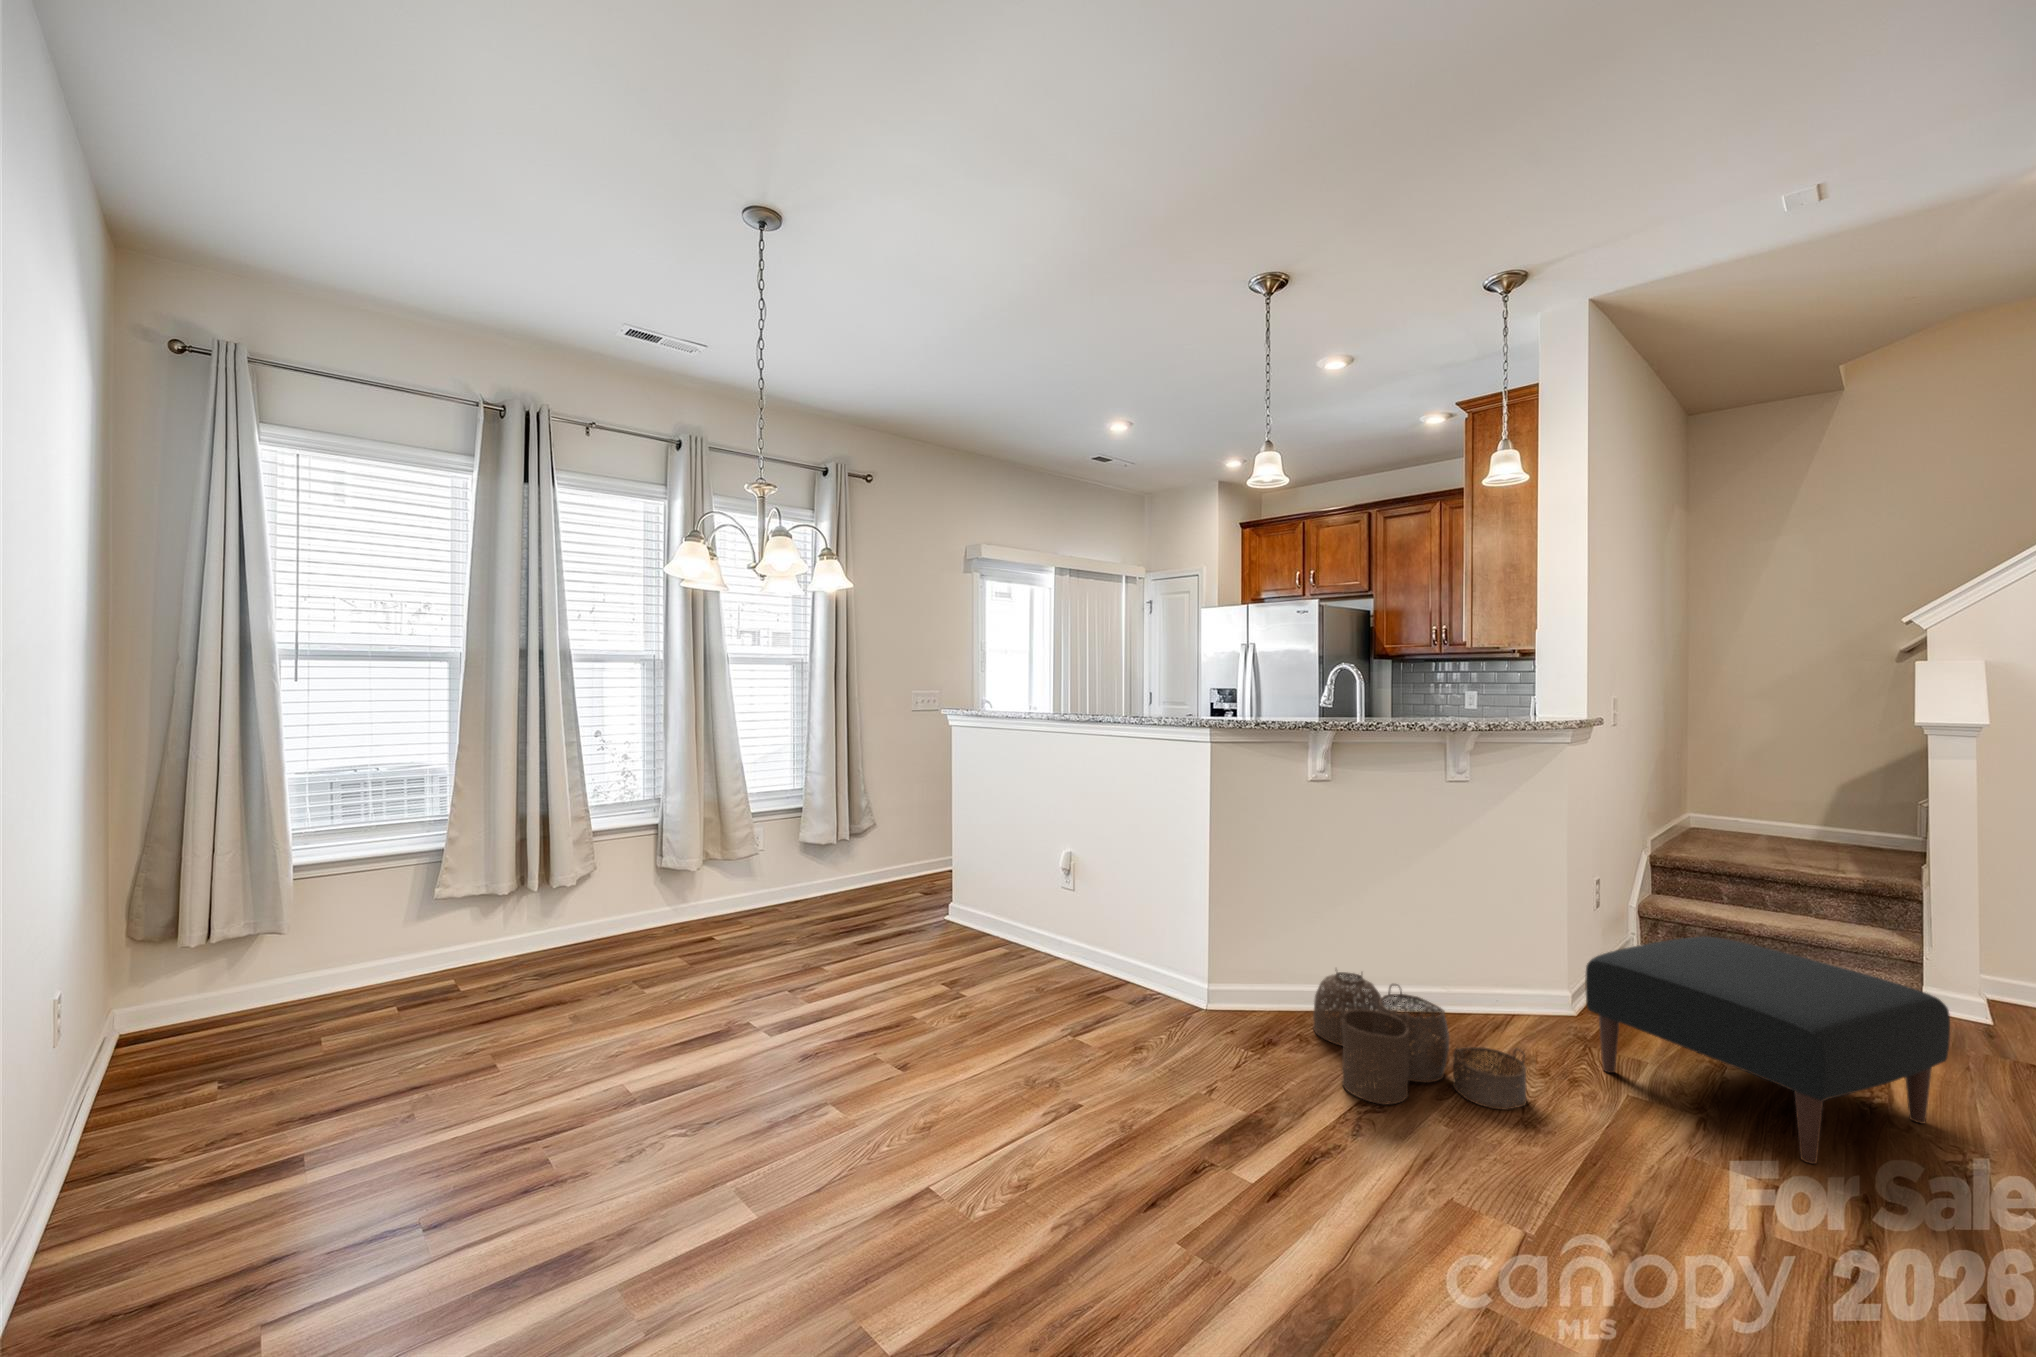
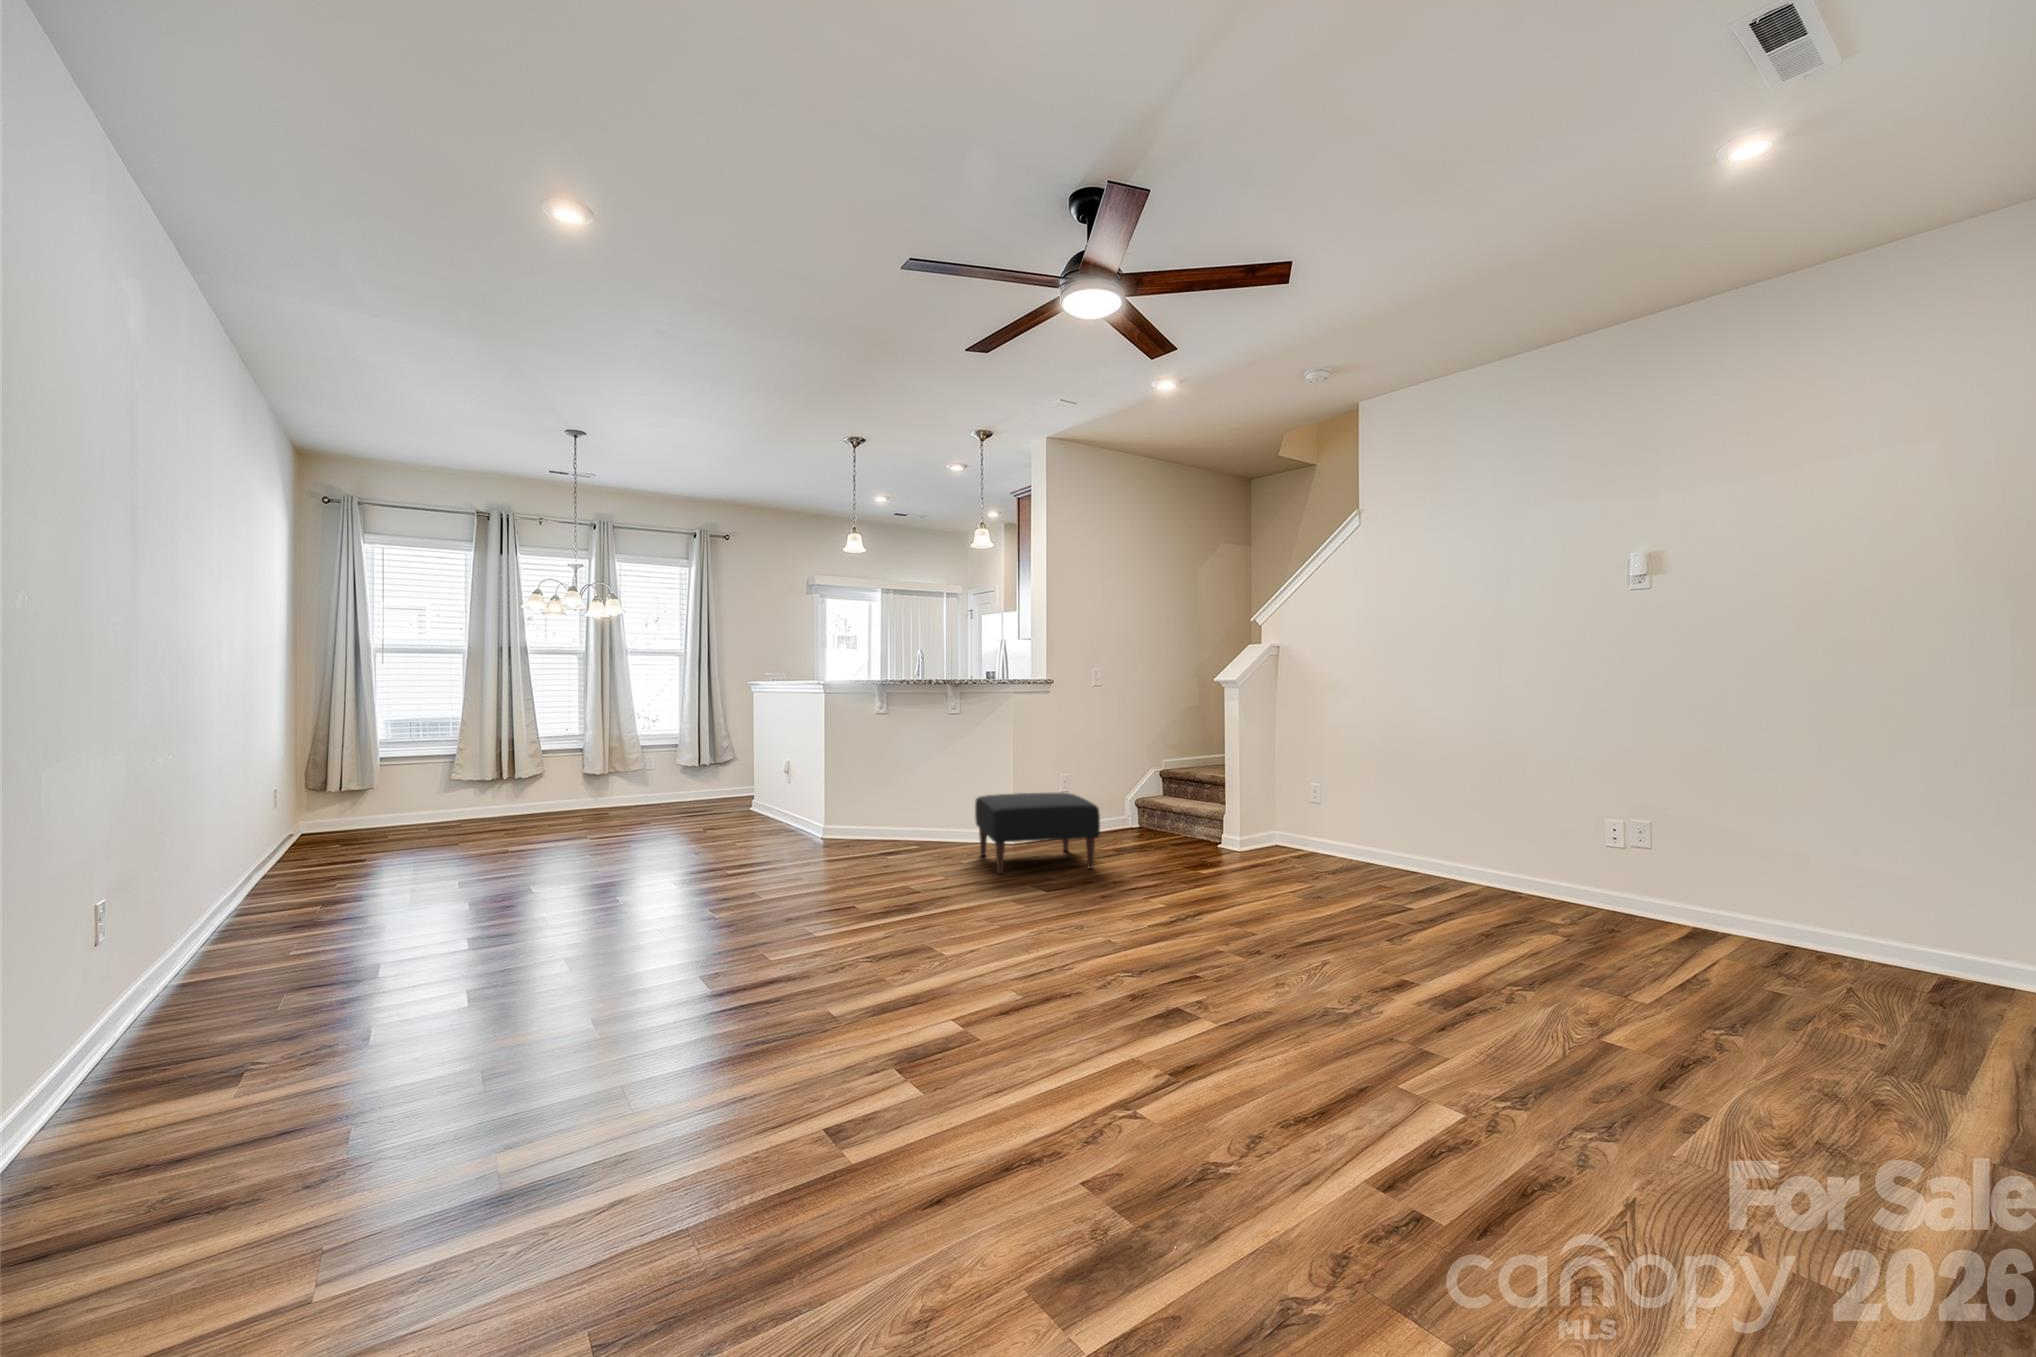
woven basket: present [1313,972,1527,1110] -> none [836,810,920,861]

